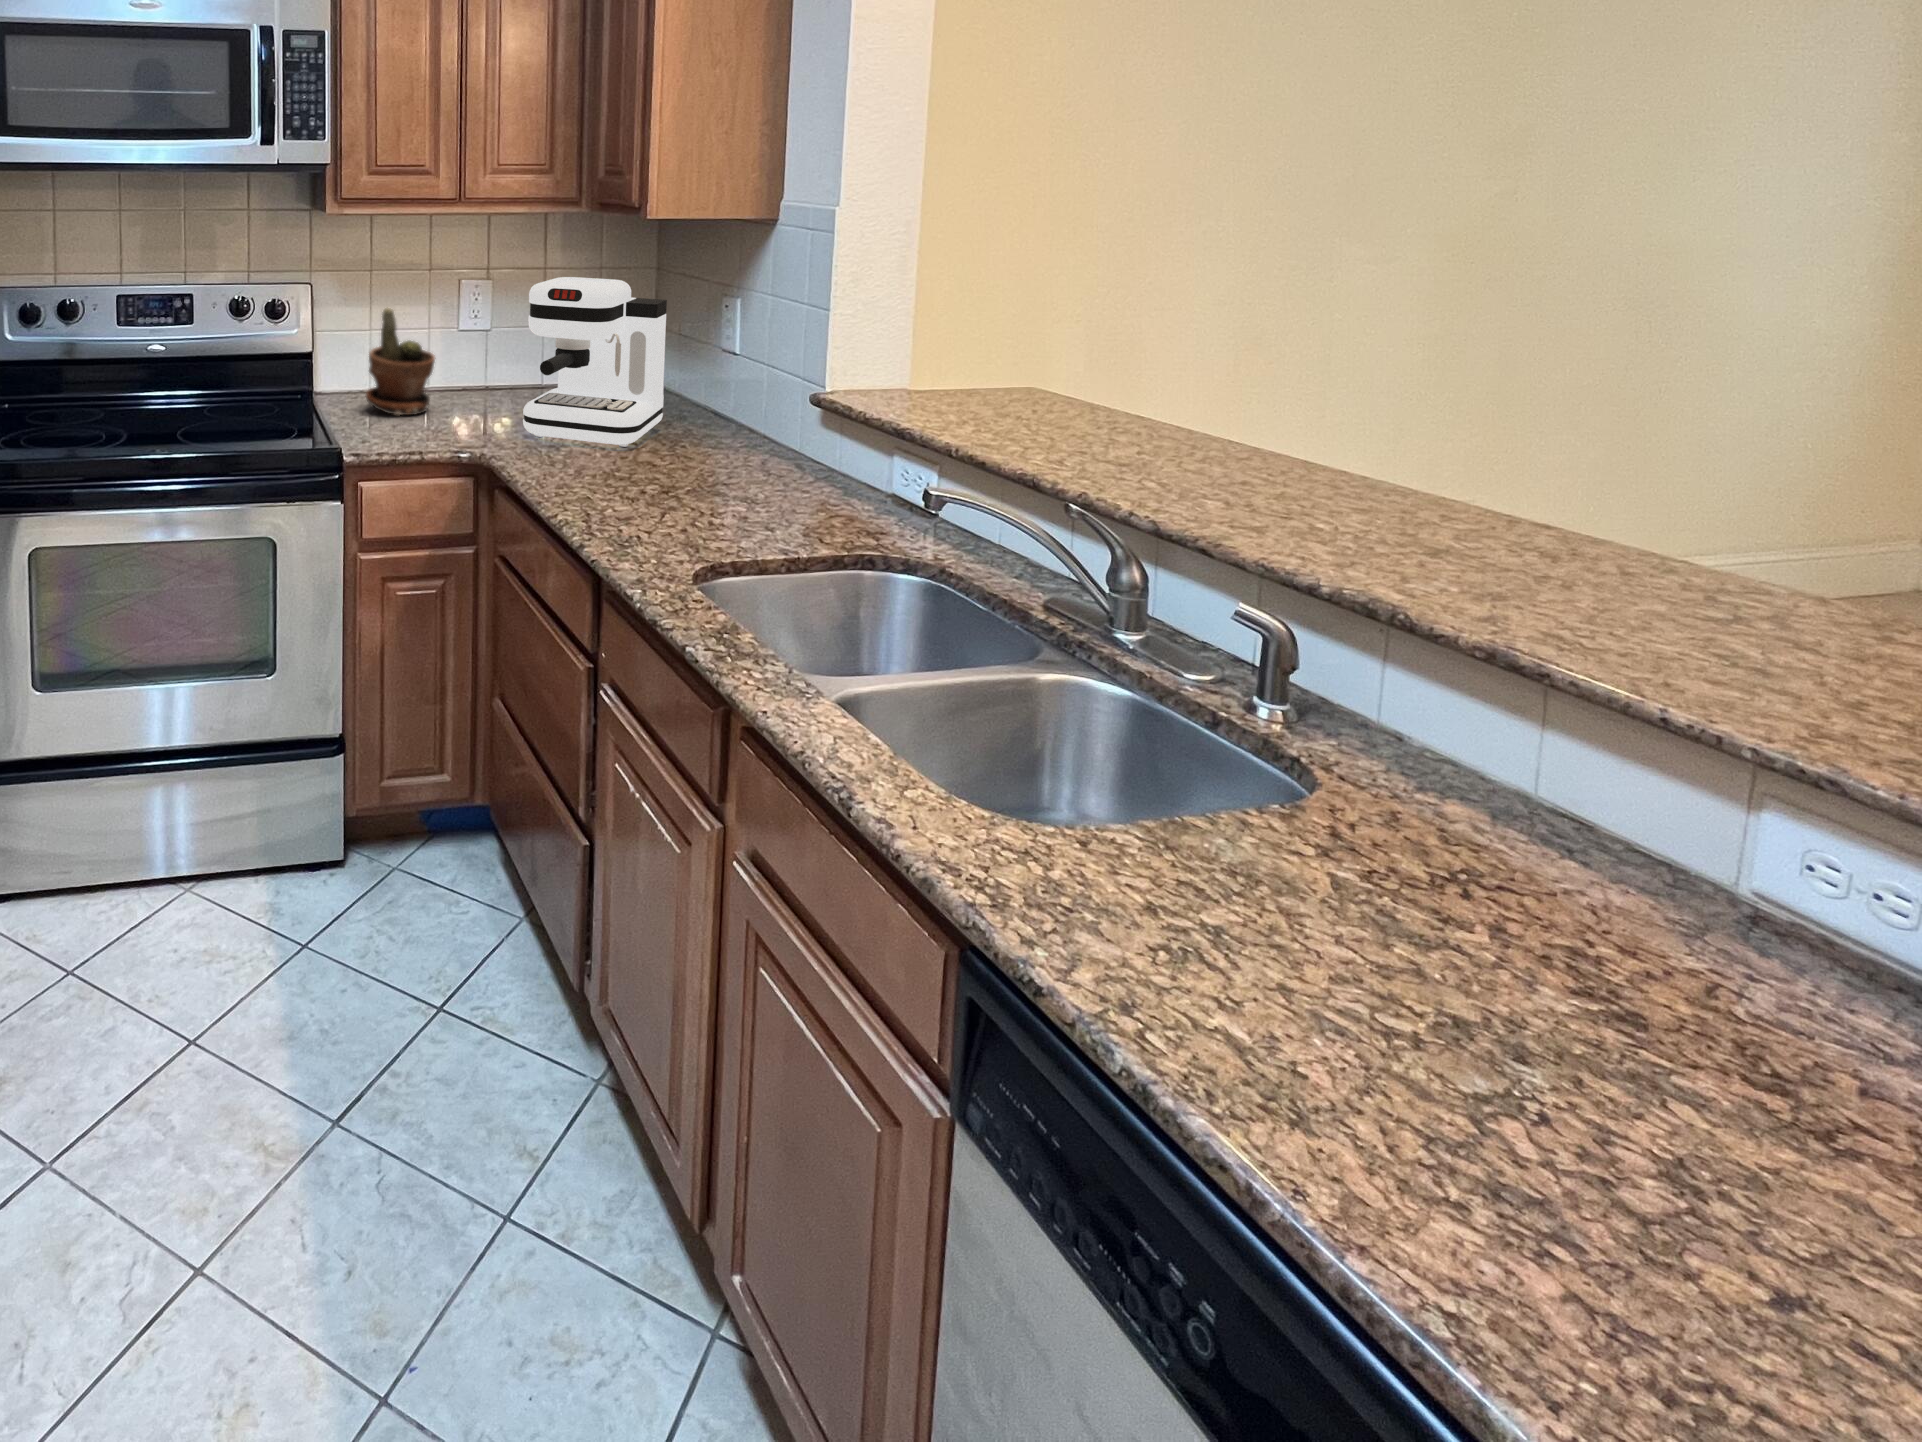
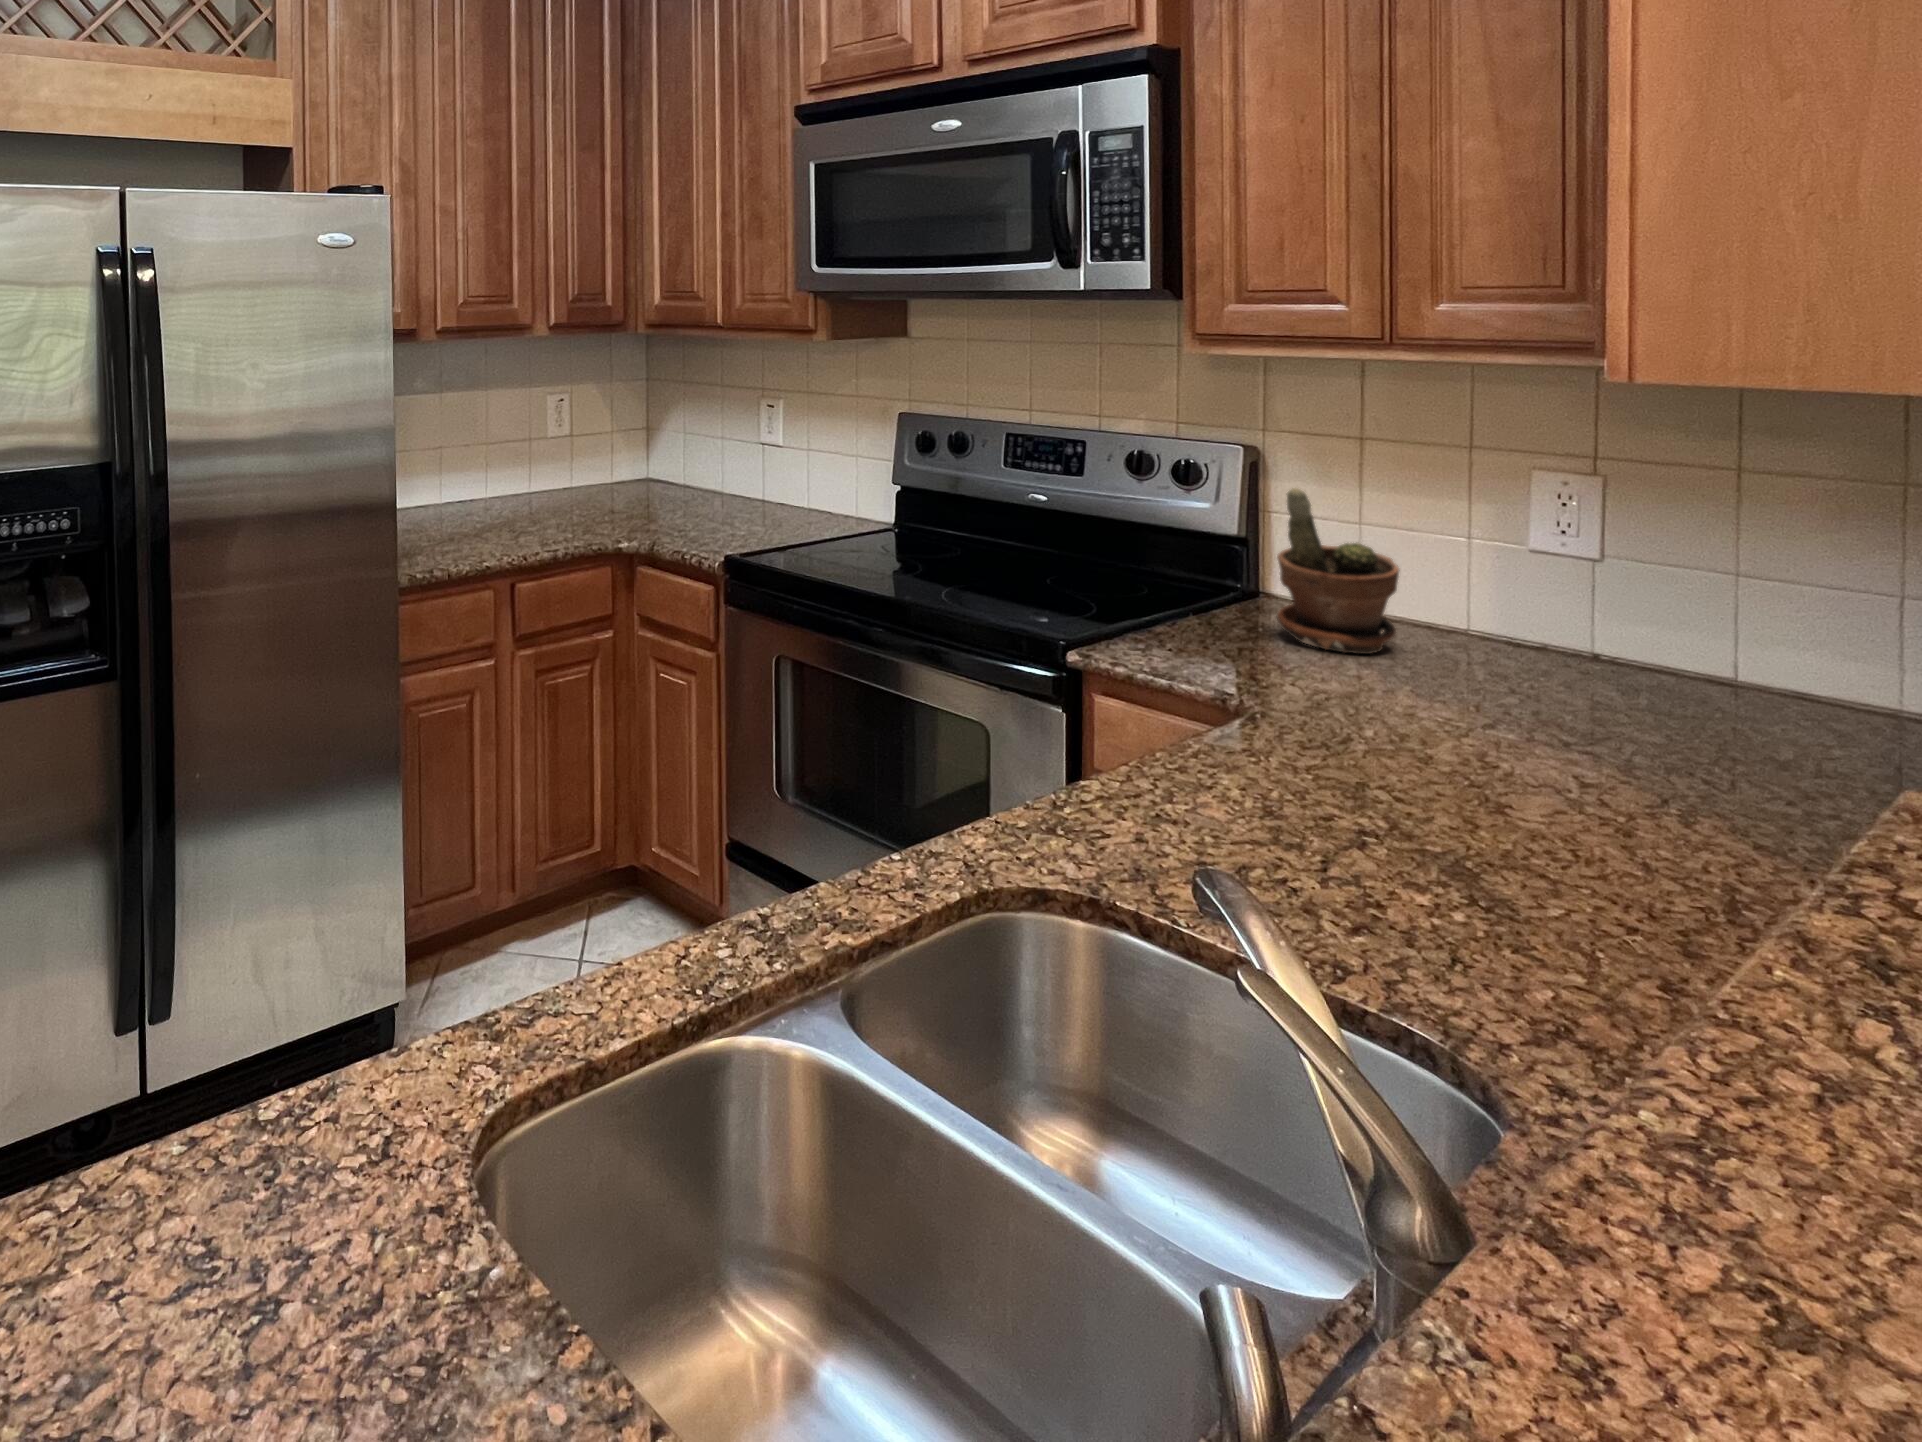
coffee maker: present [523,277,667,447] -> none [1372,475,1794,794]

